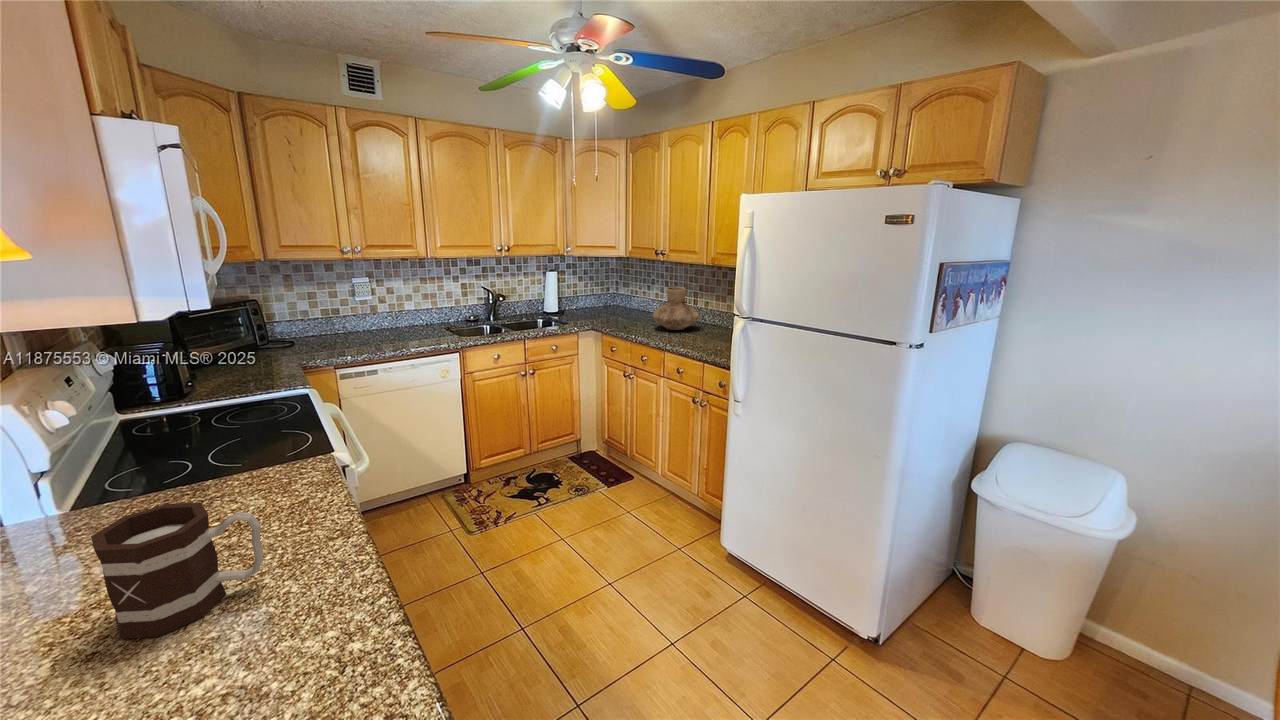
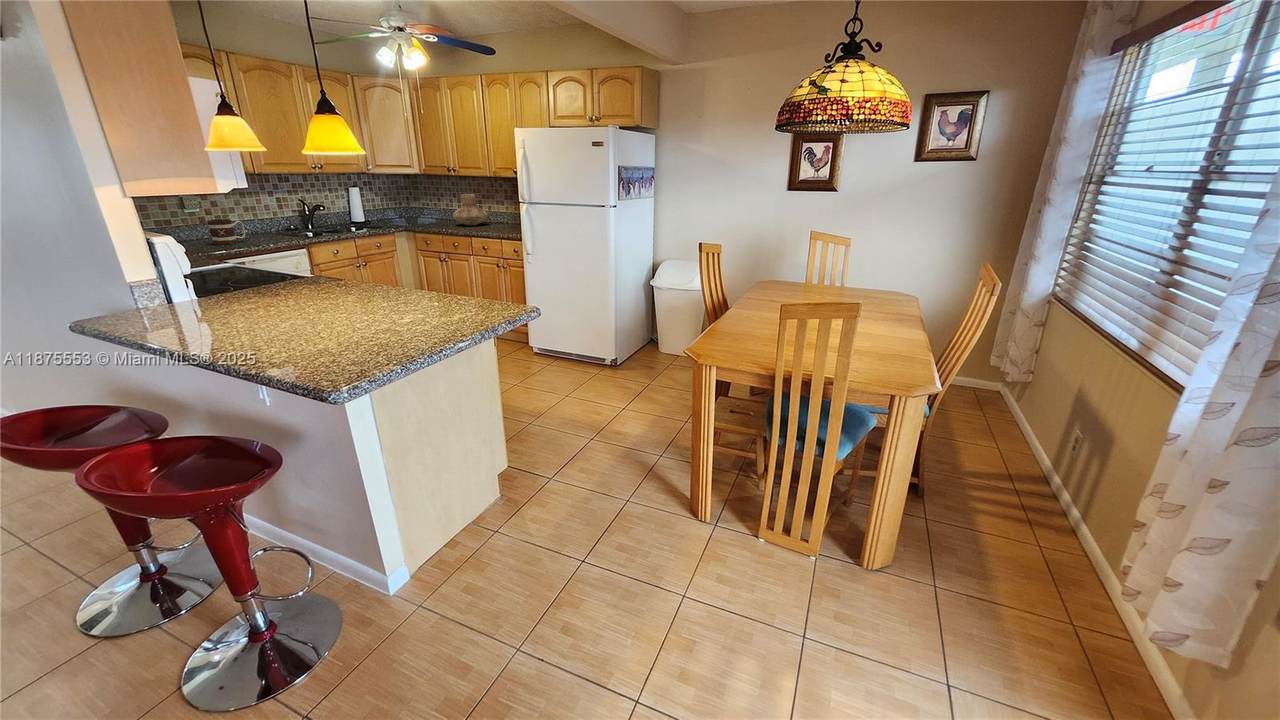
mug: present [91,503,263,639] -> present [207,219,245,245]

